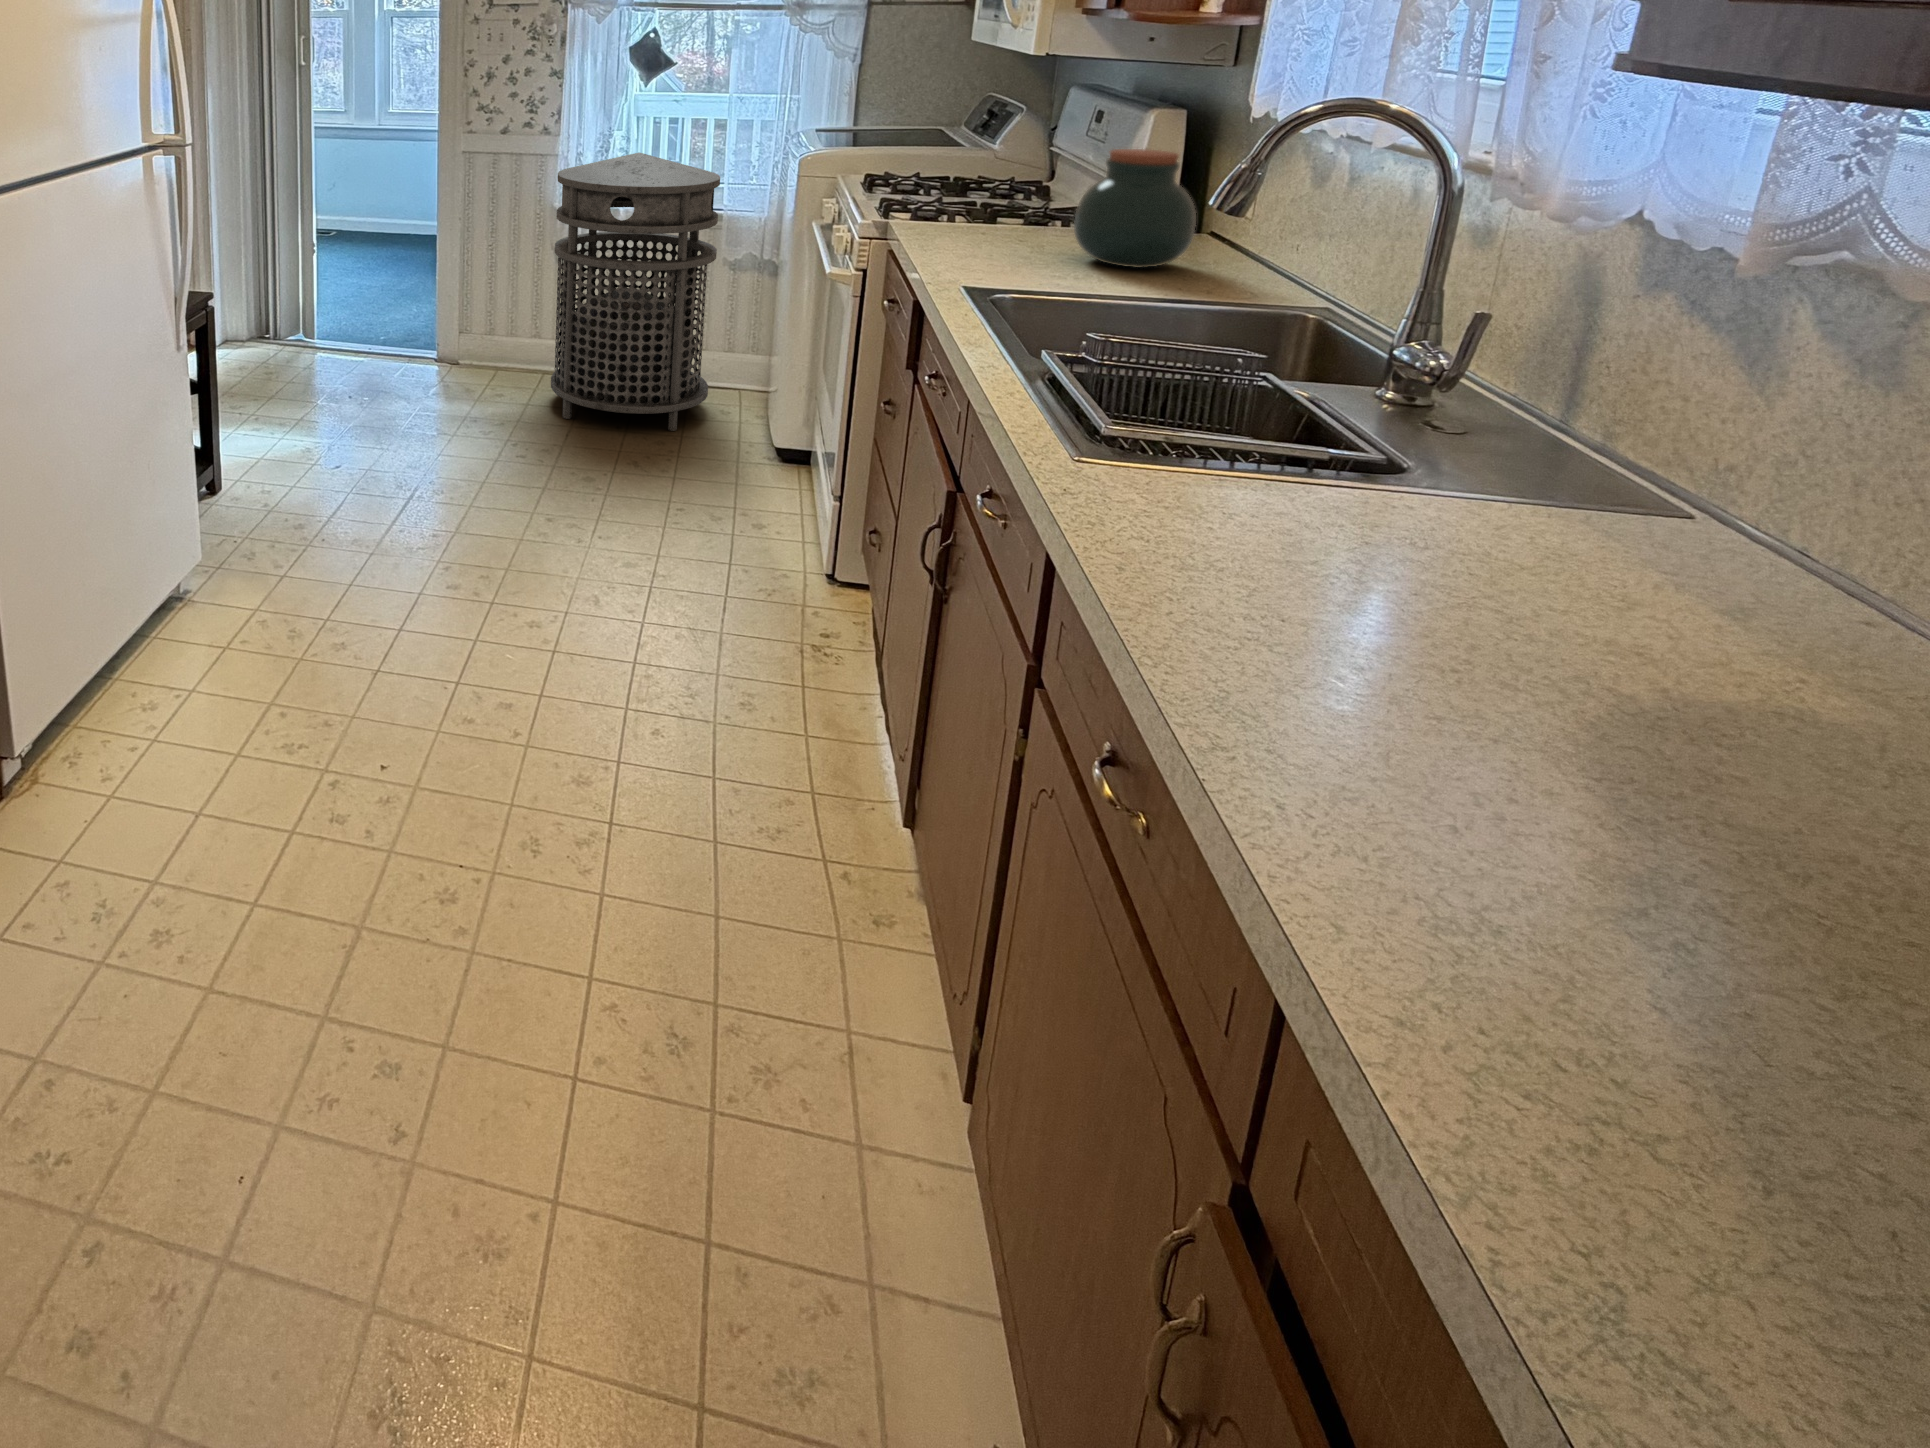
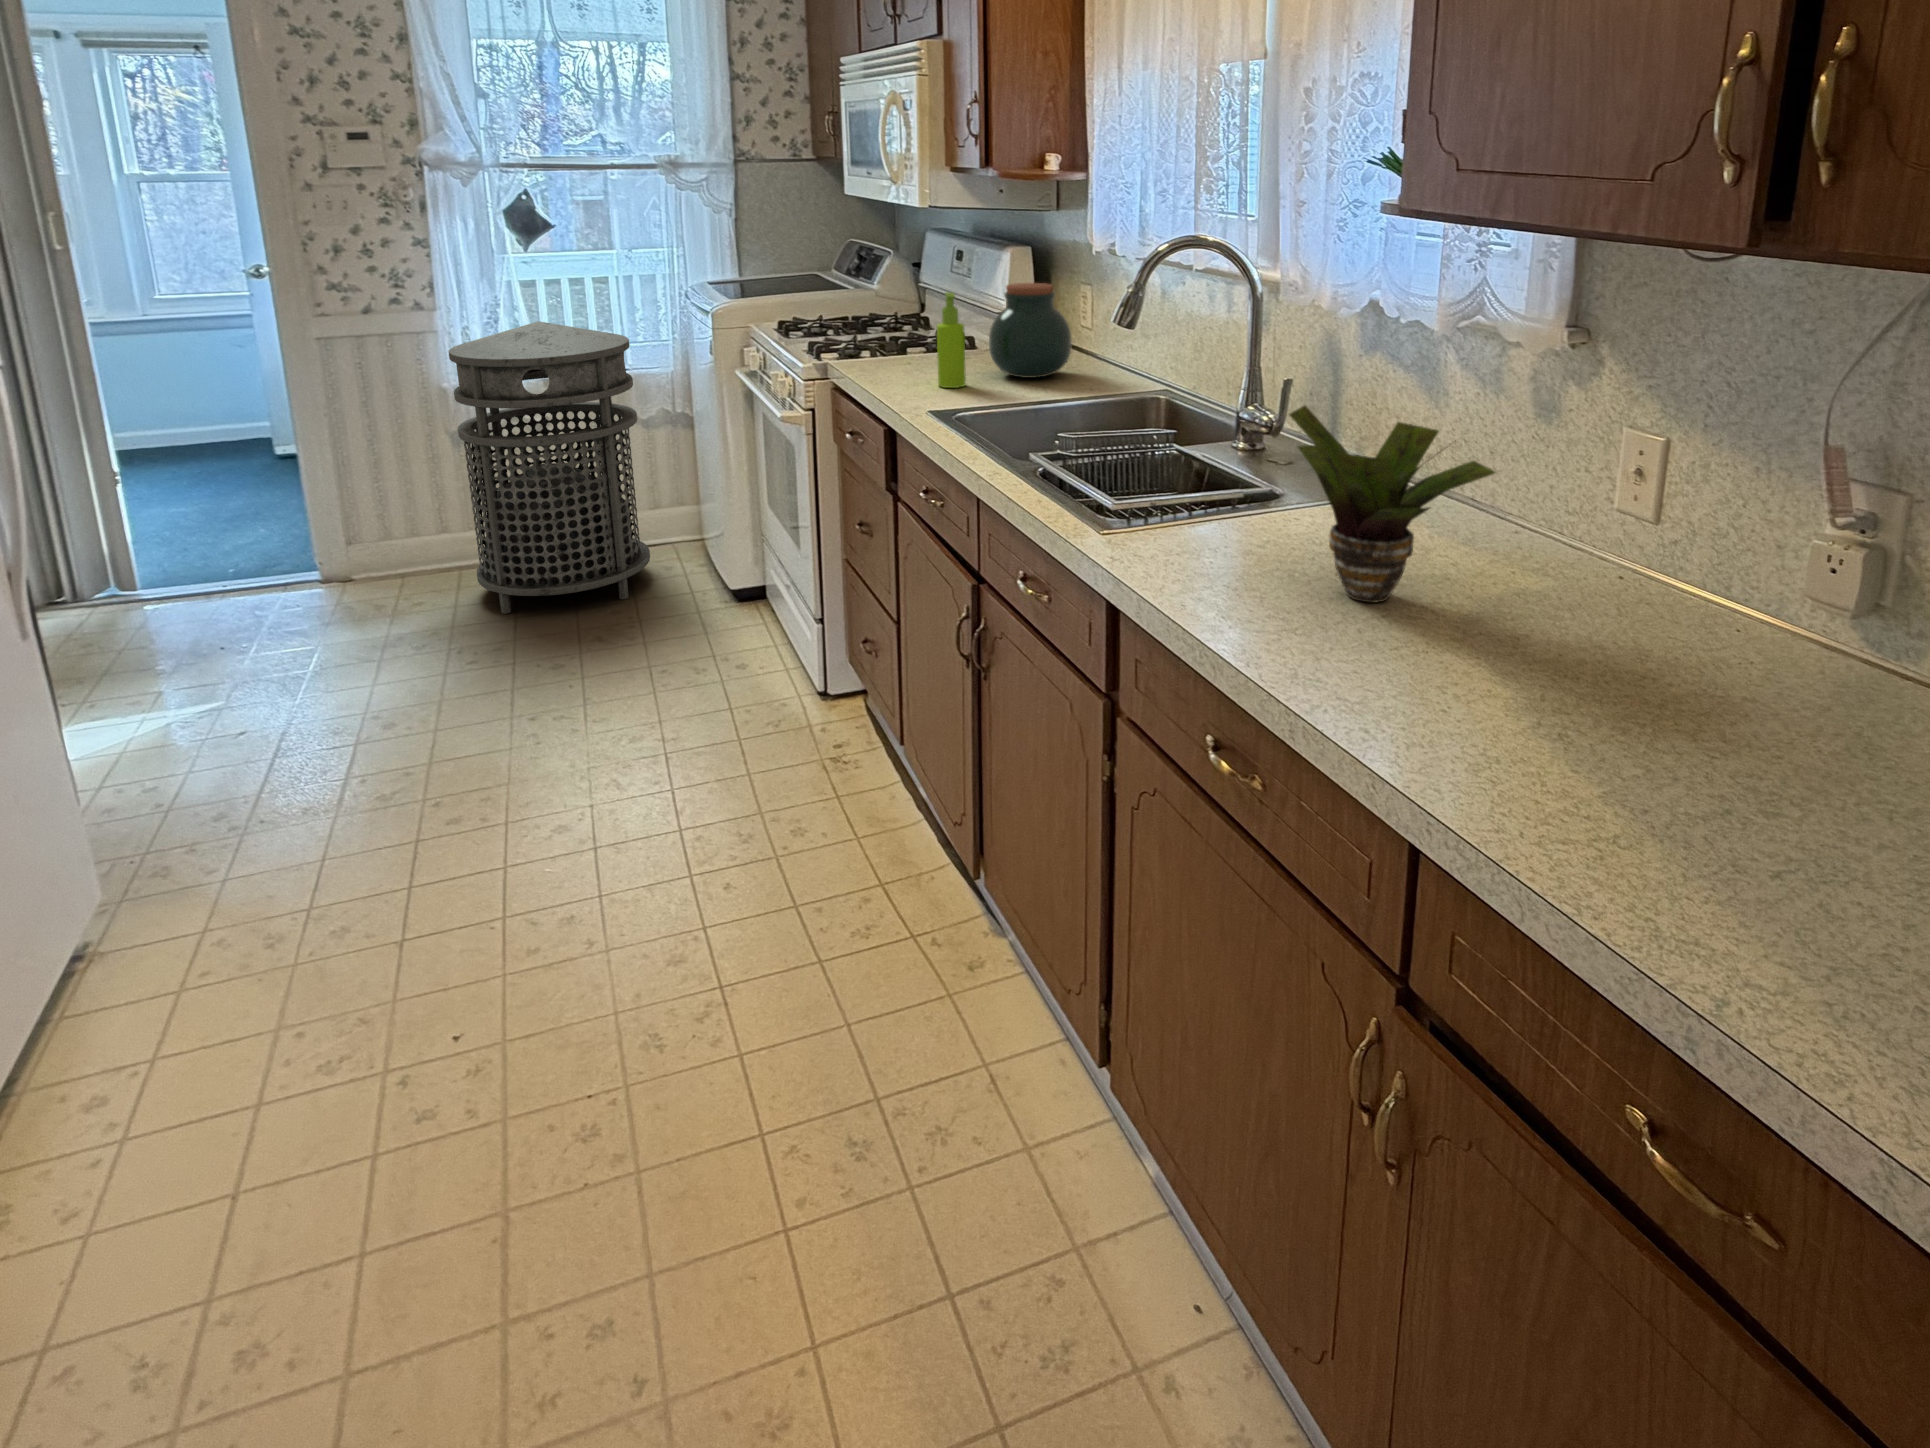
soap dispenser: none [993,151,1038,265] -> present [937,292,966,388]
potted plant: none [1360,341,1797,663] -> present [1290,406,1496,603]

